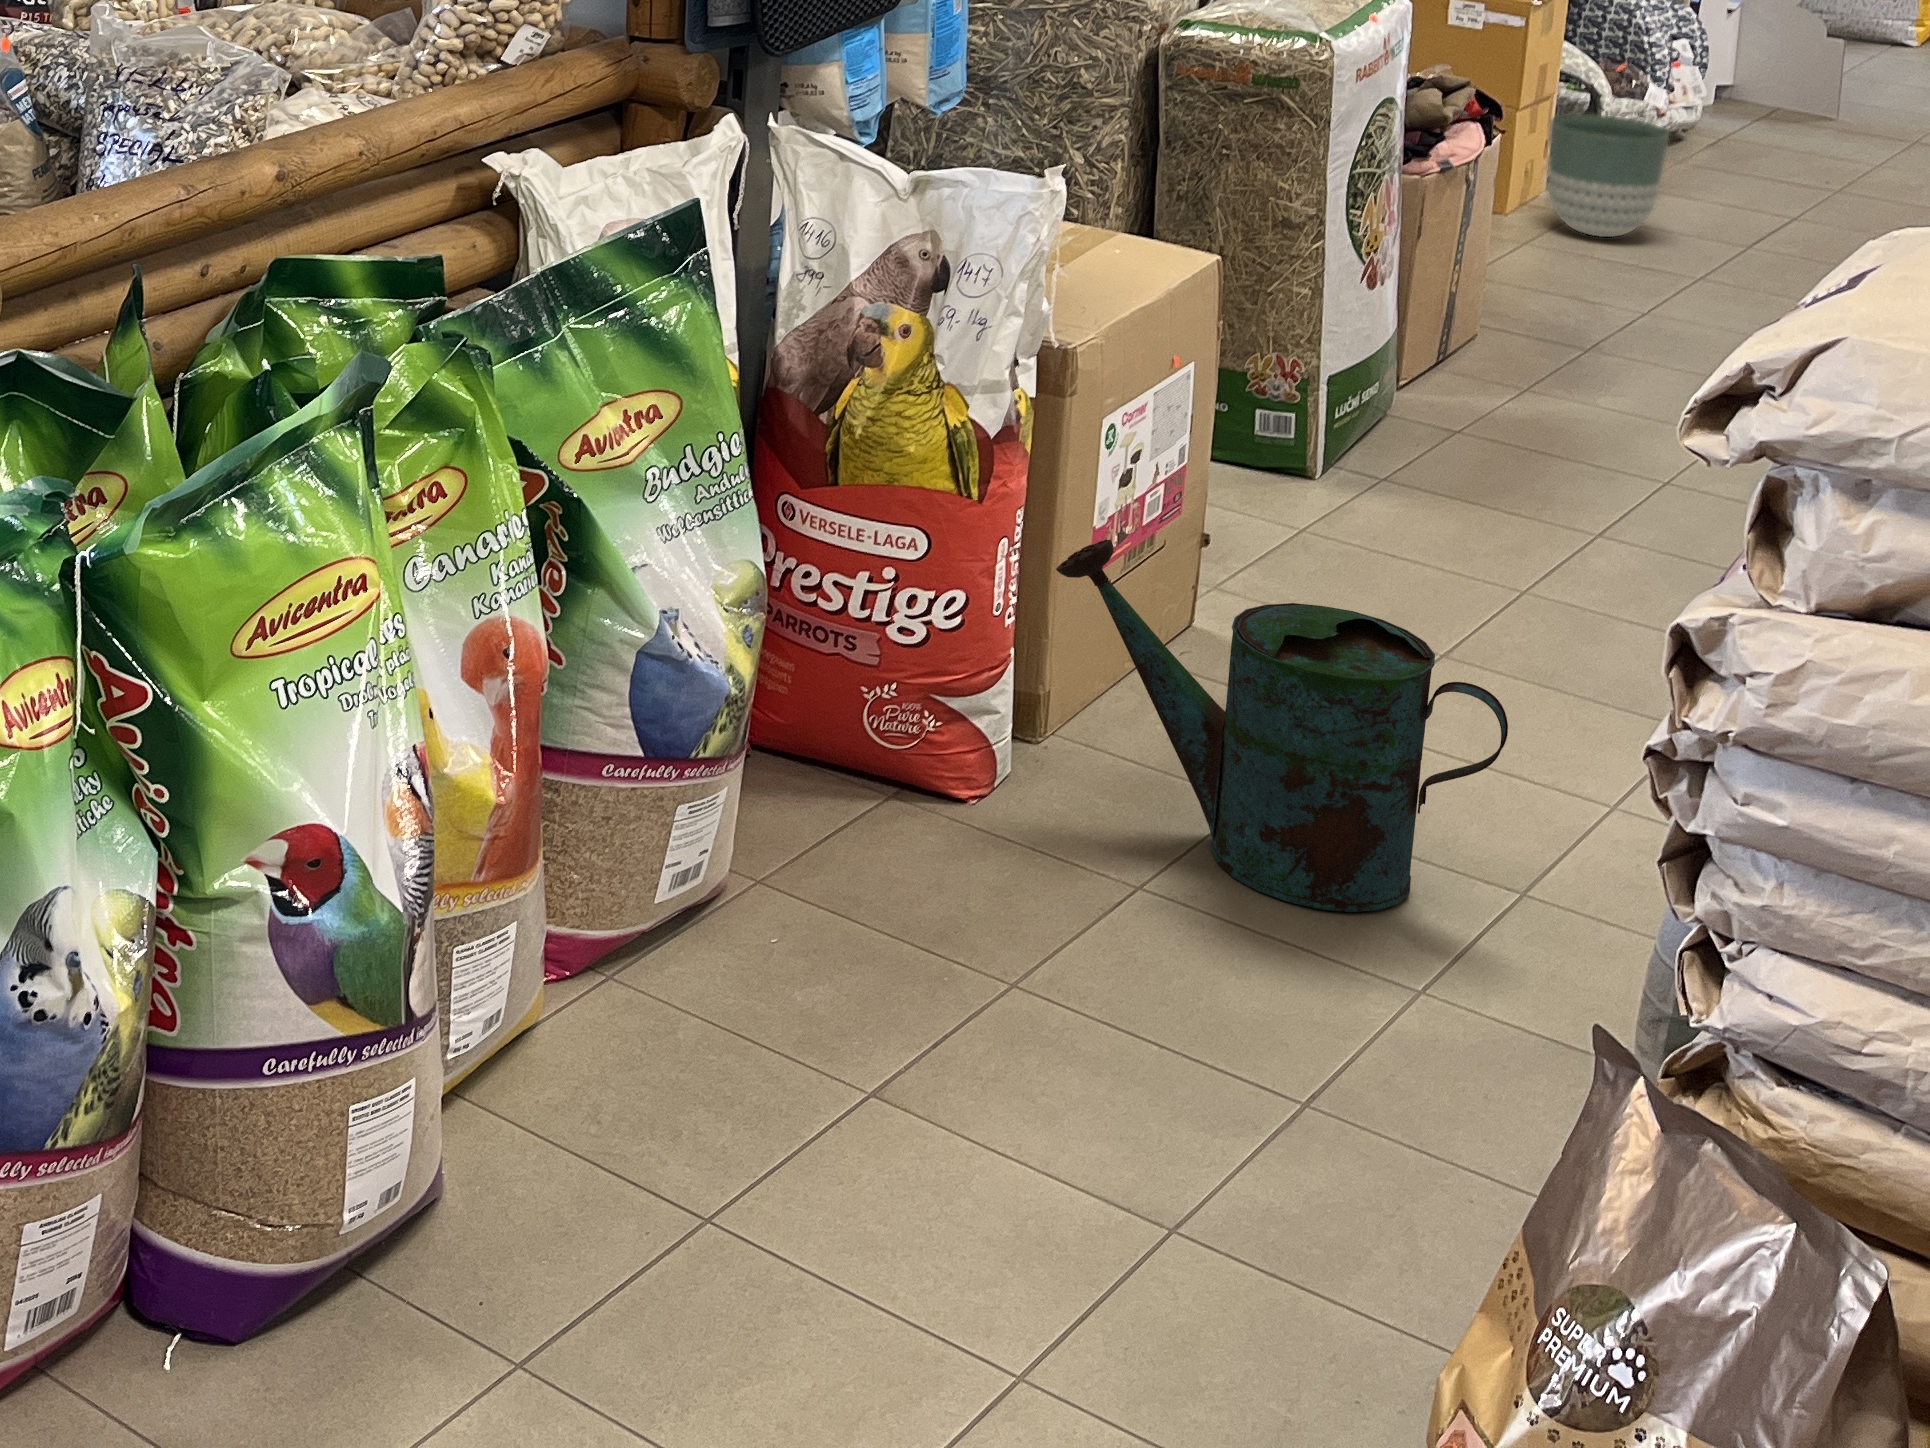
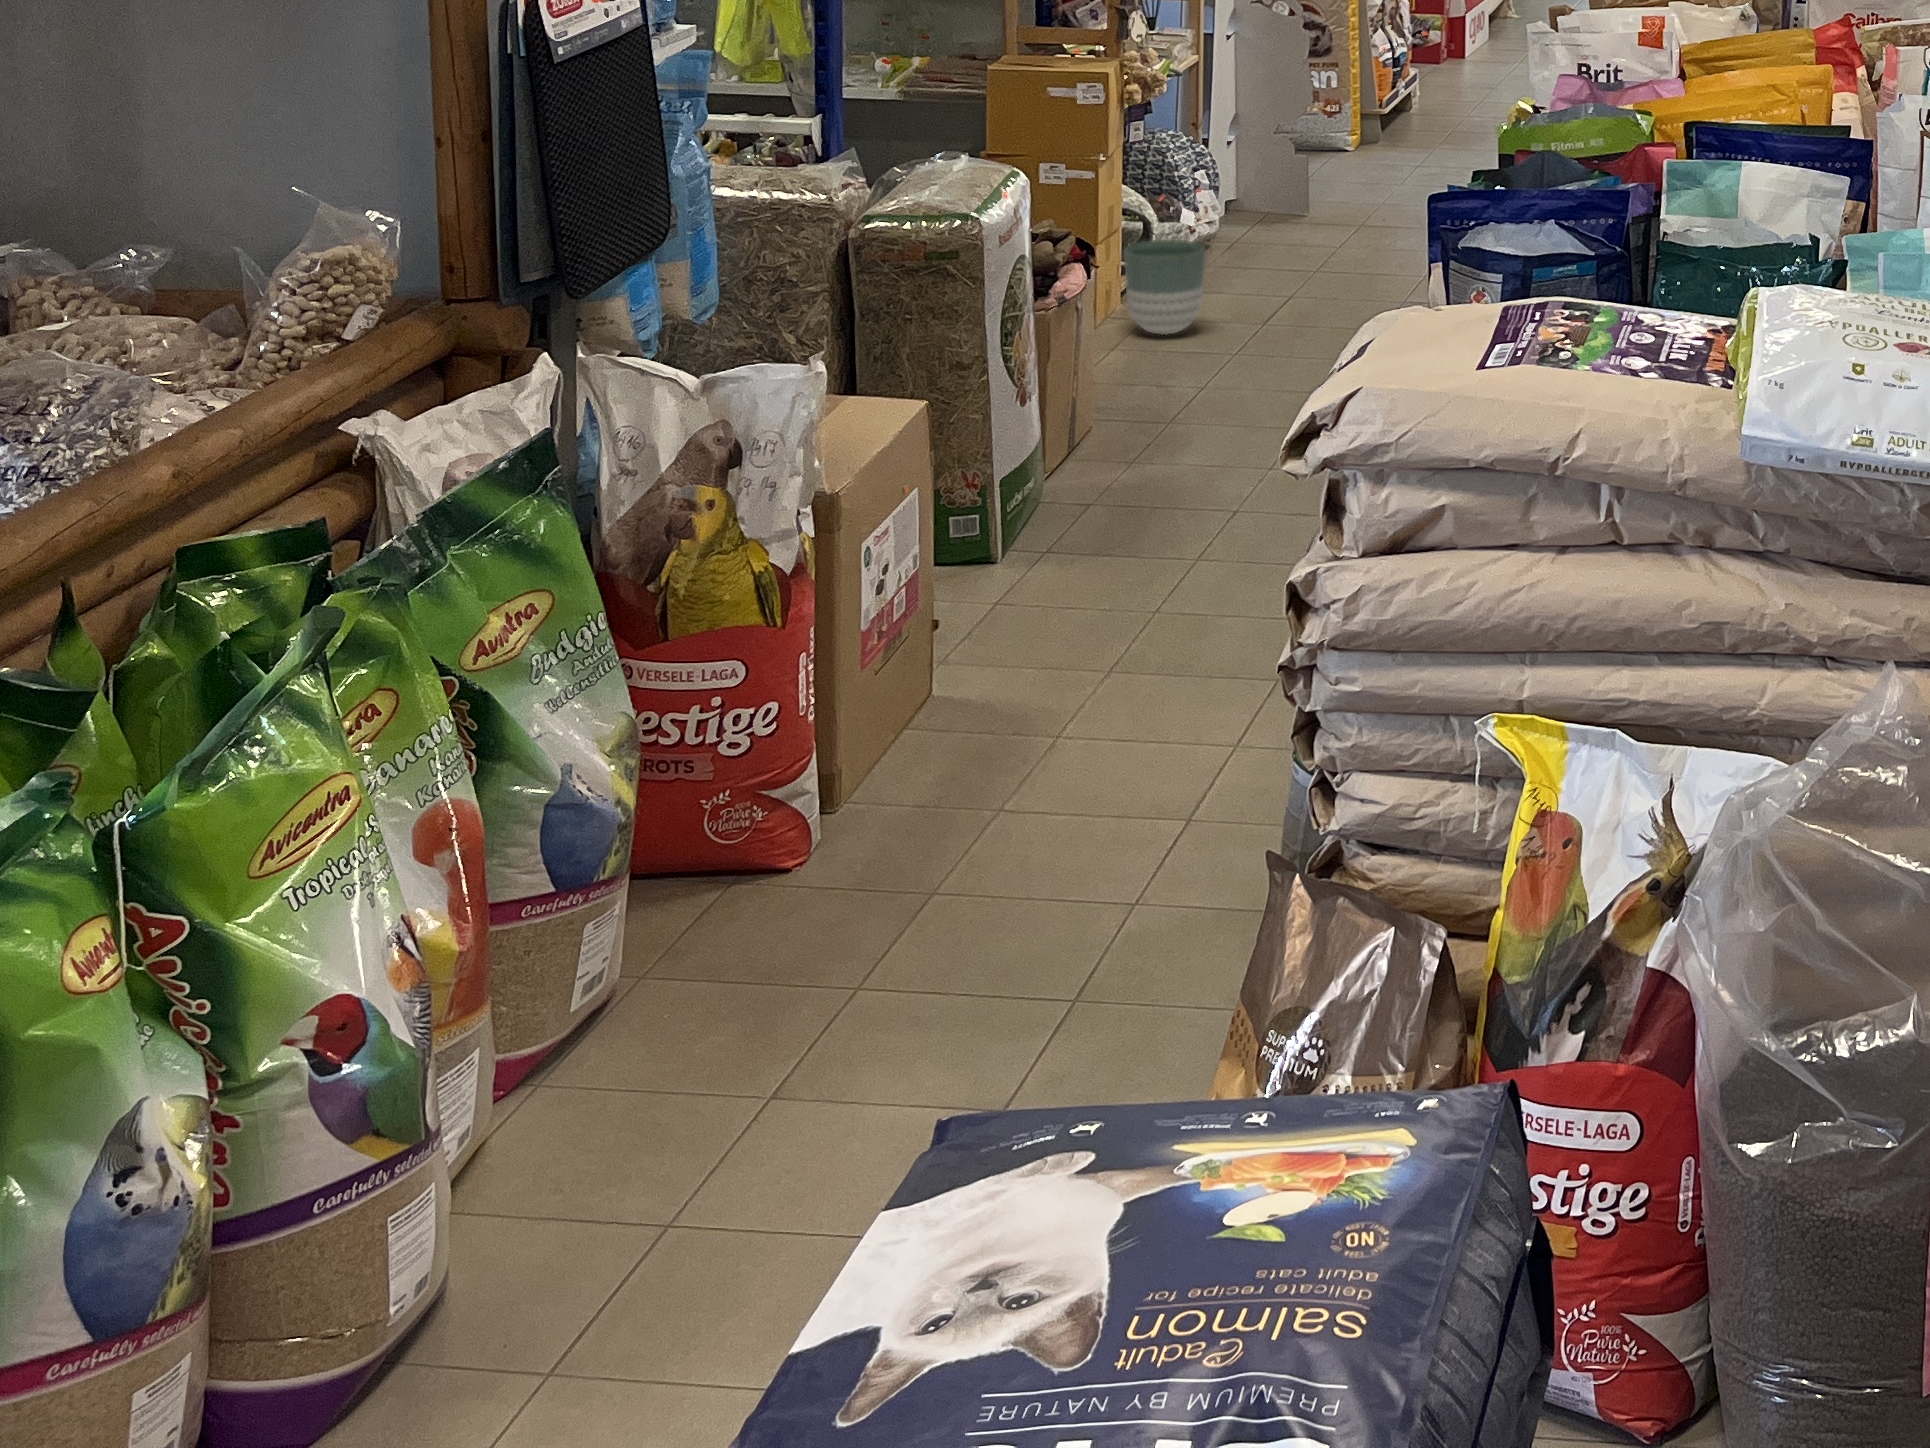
watering can: present [1056,540,1508,912] -> none [840,633,1164,867]

